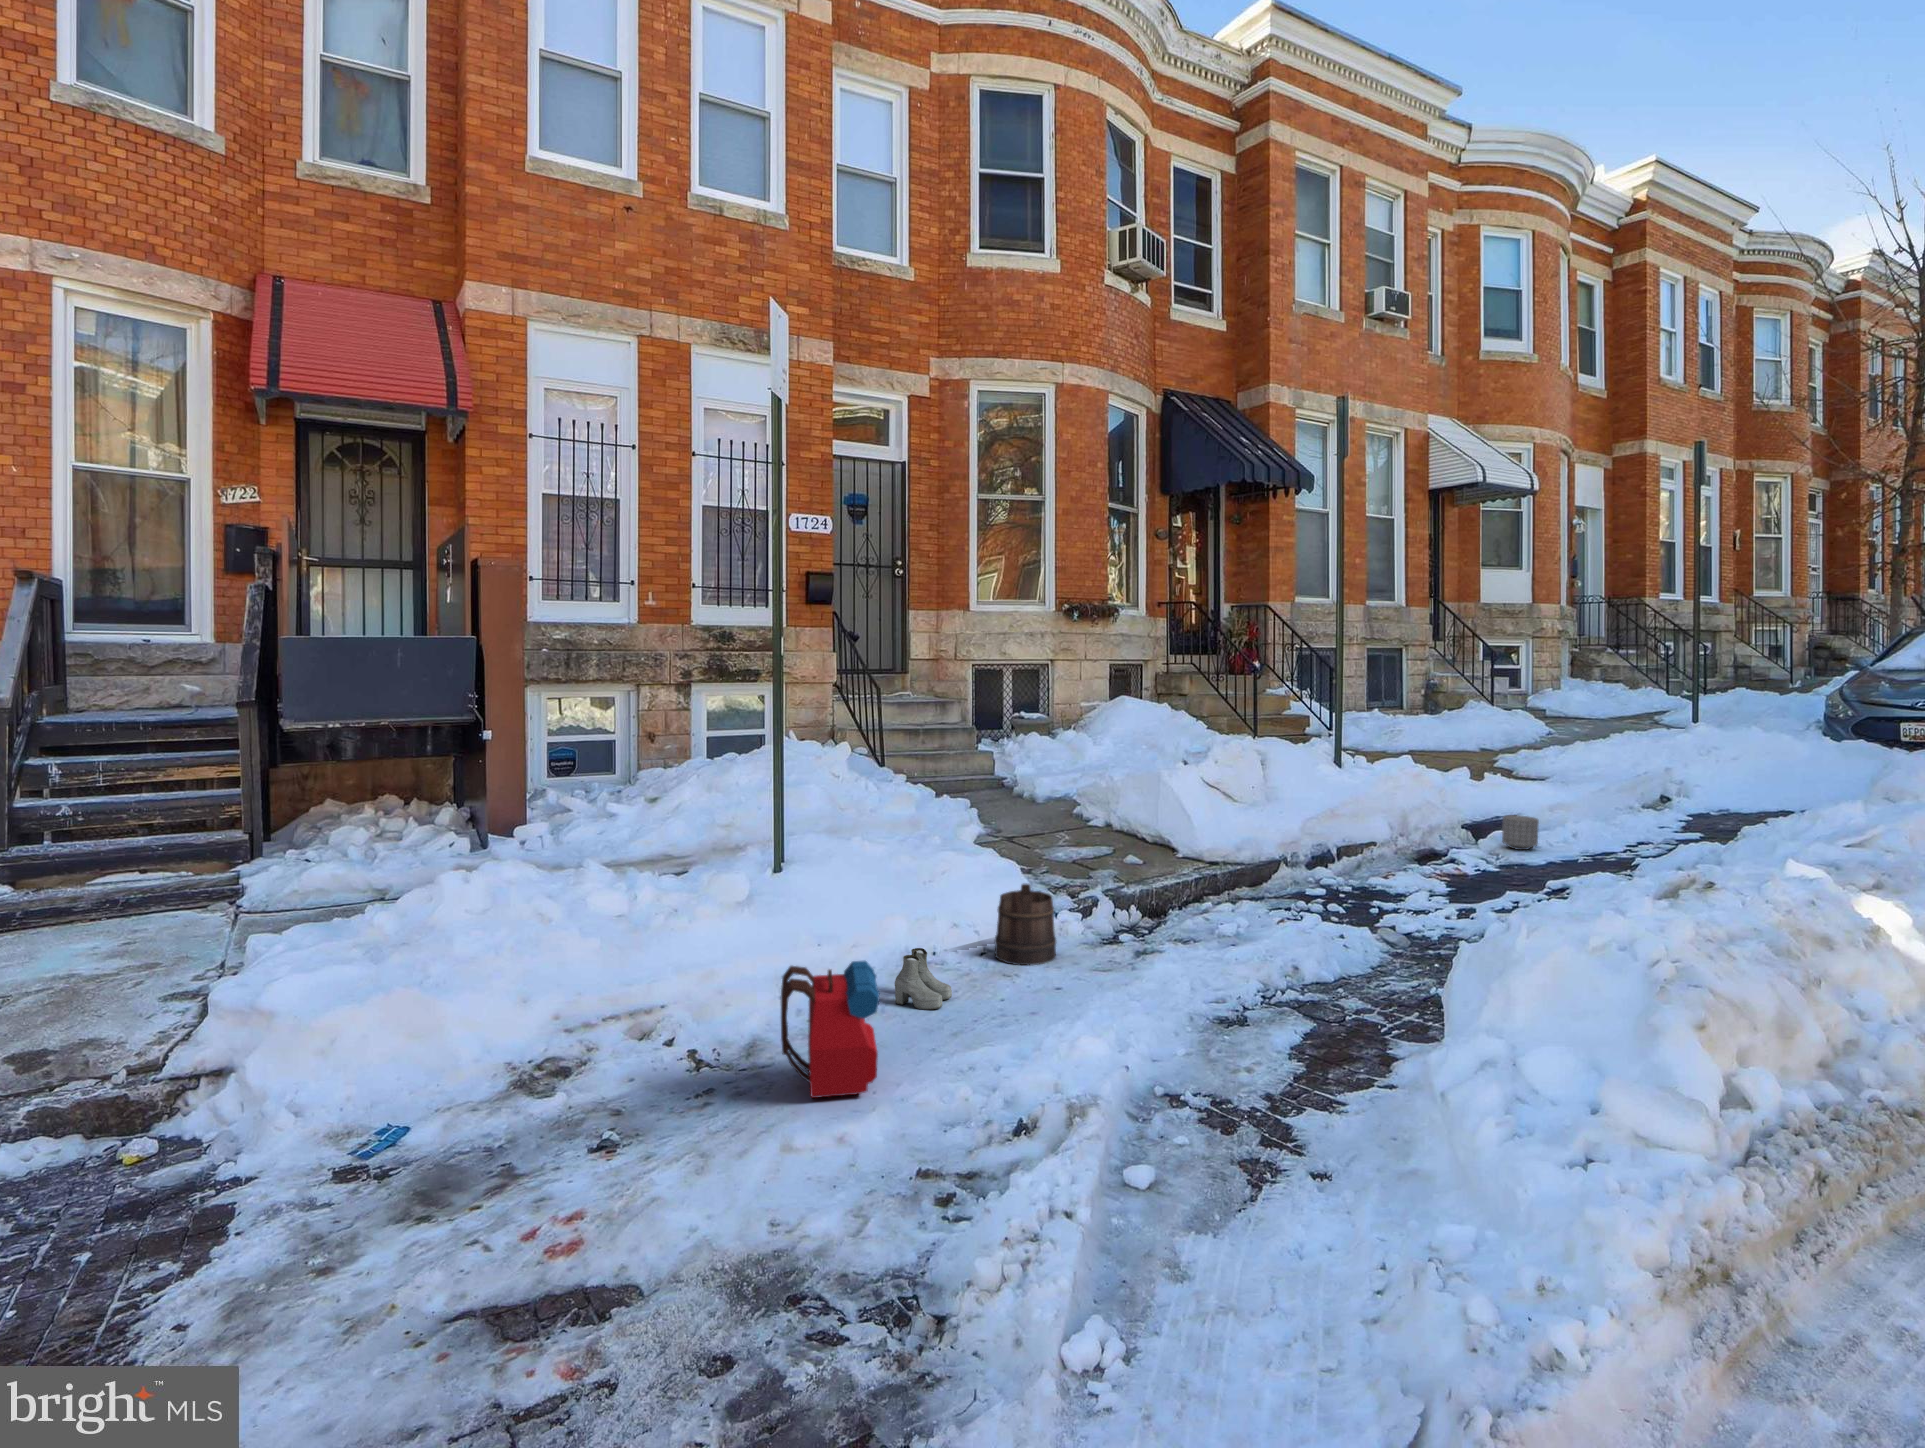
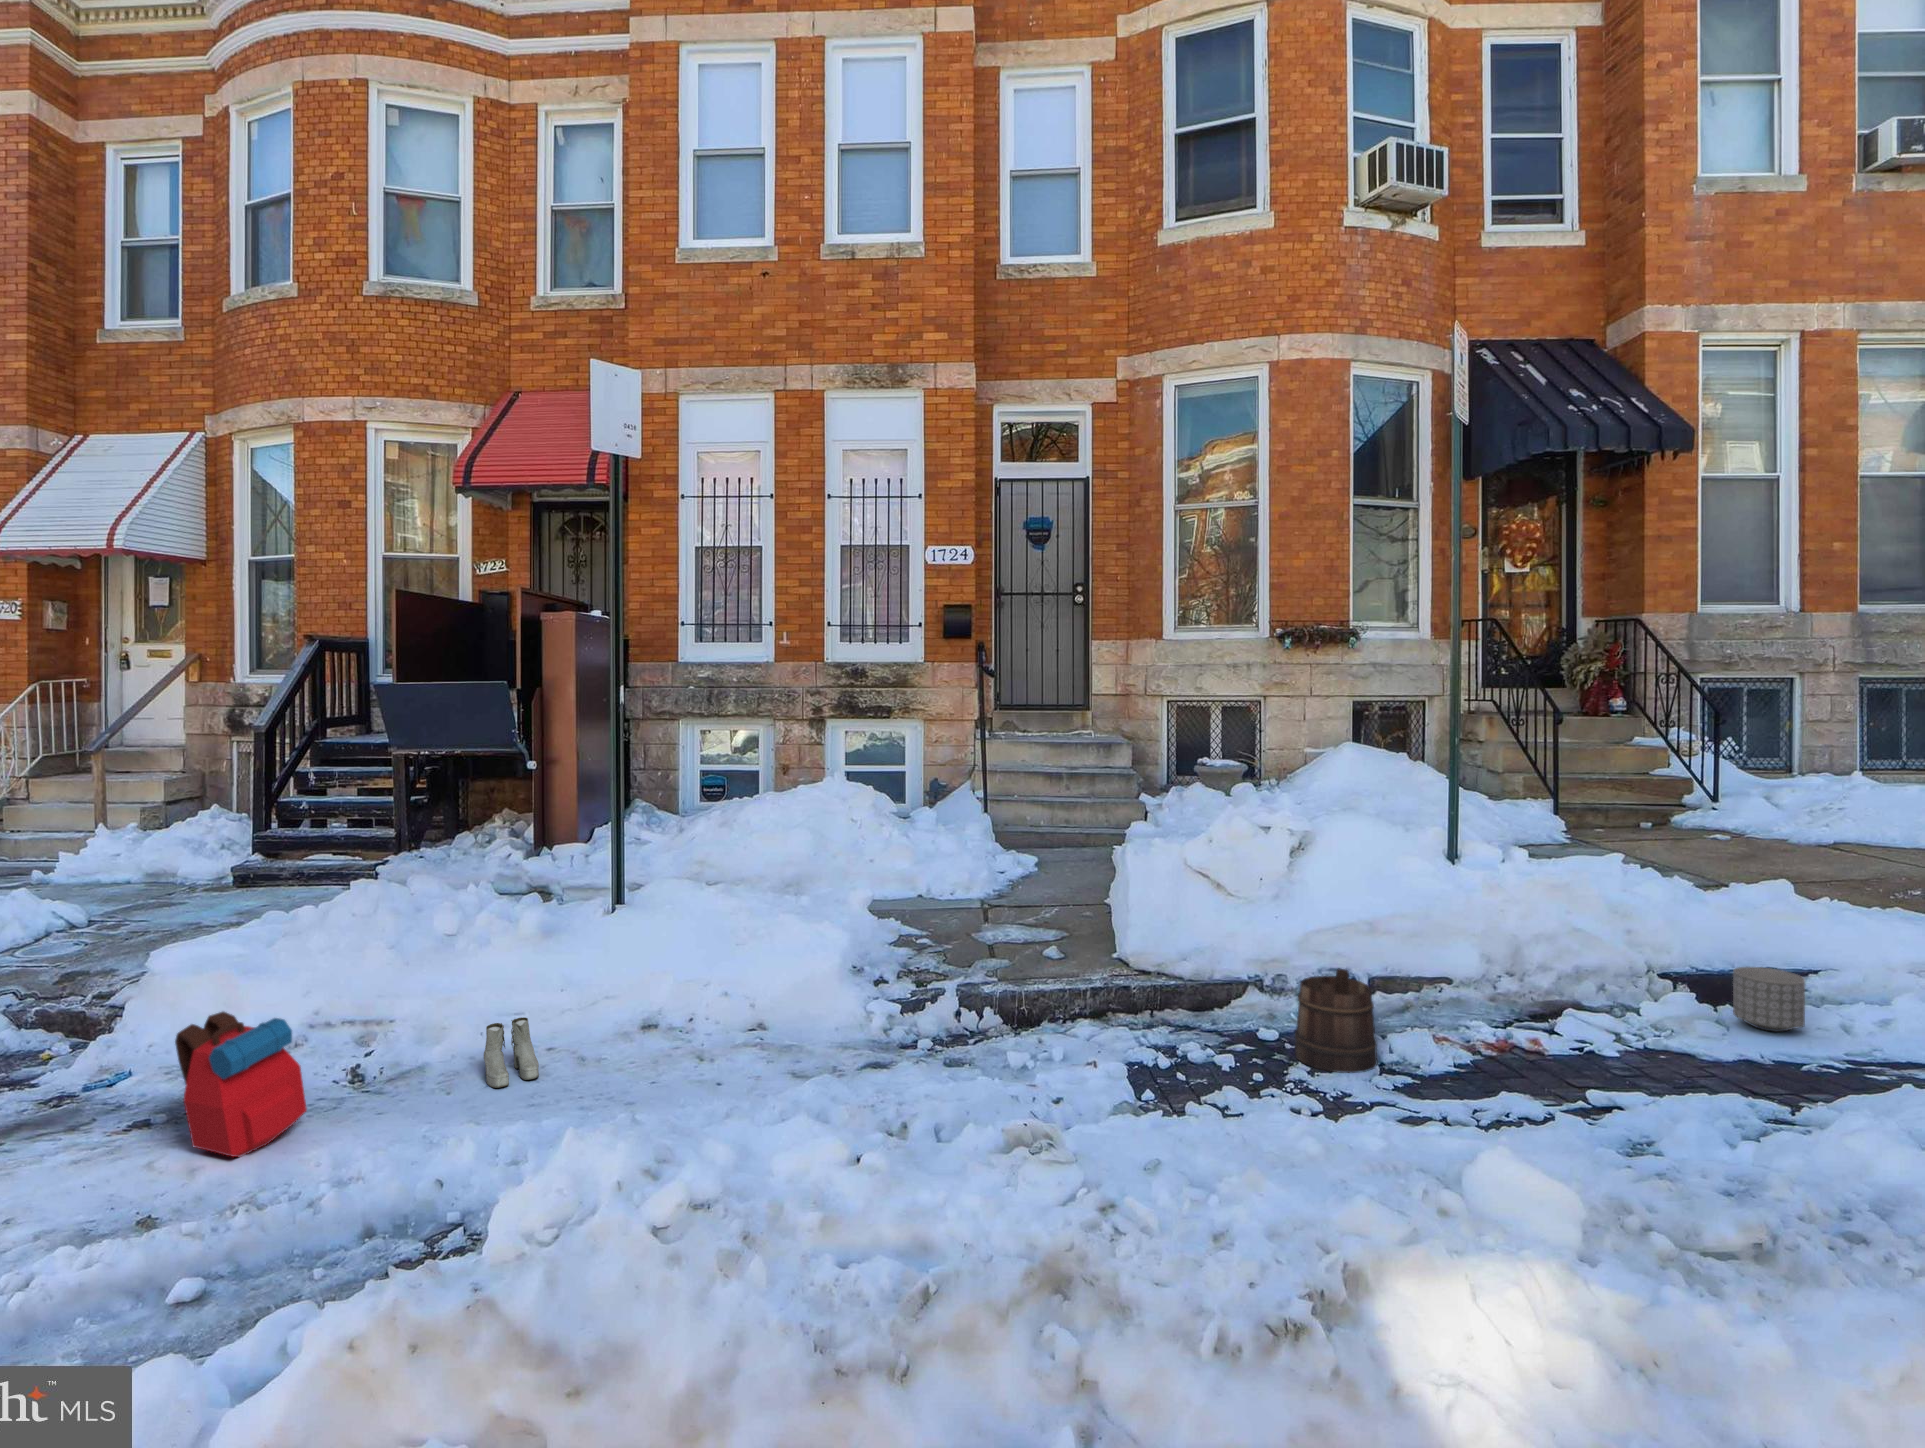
bucket: present [995,884,1056,965] -> present [1295,969,1378,1073]

